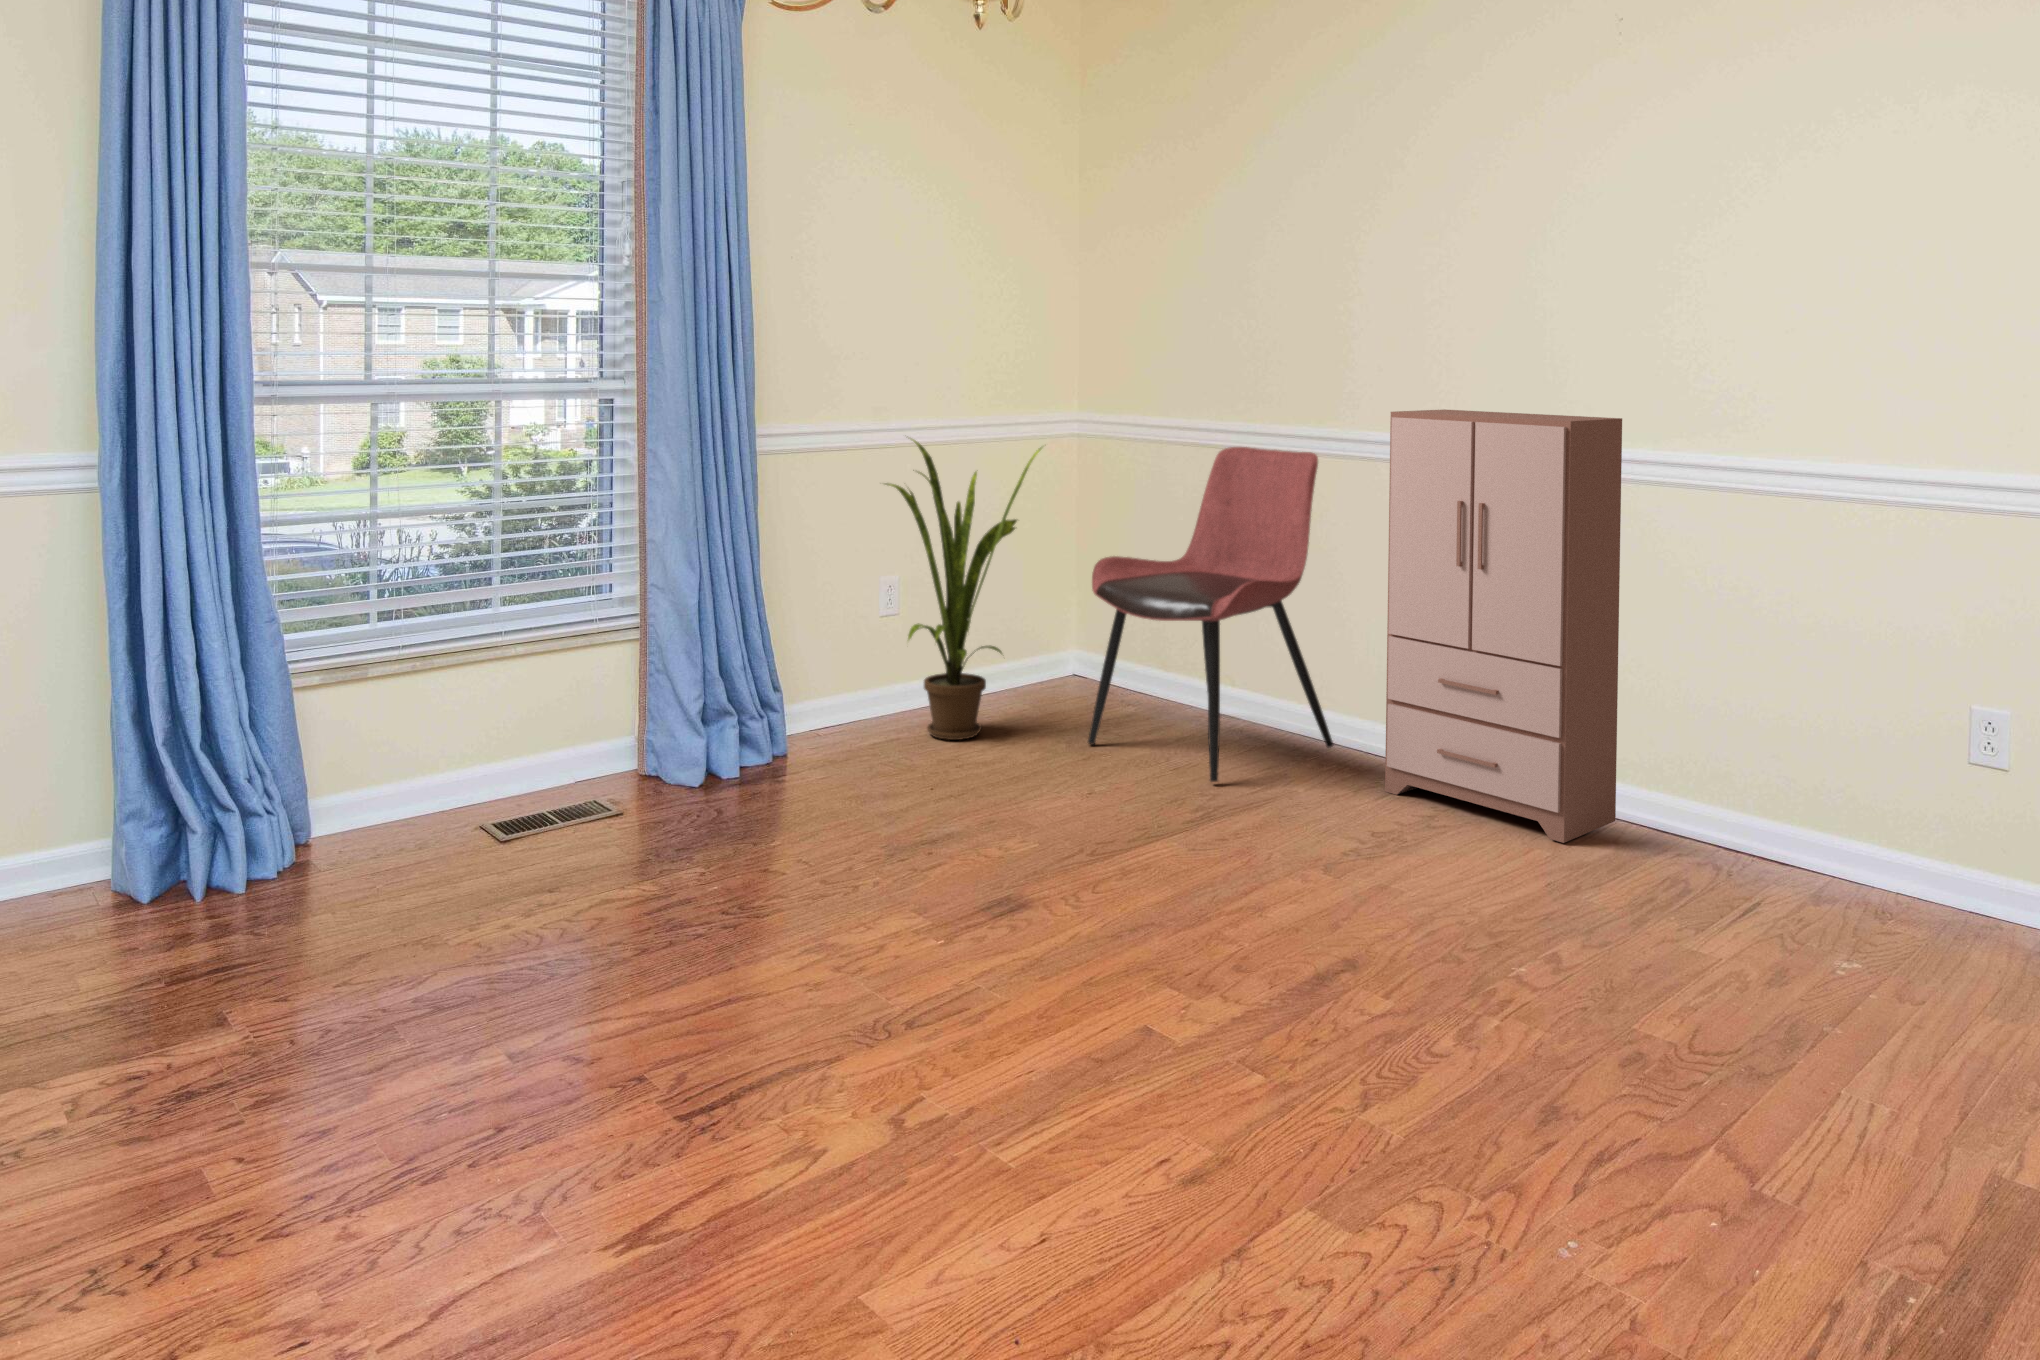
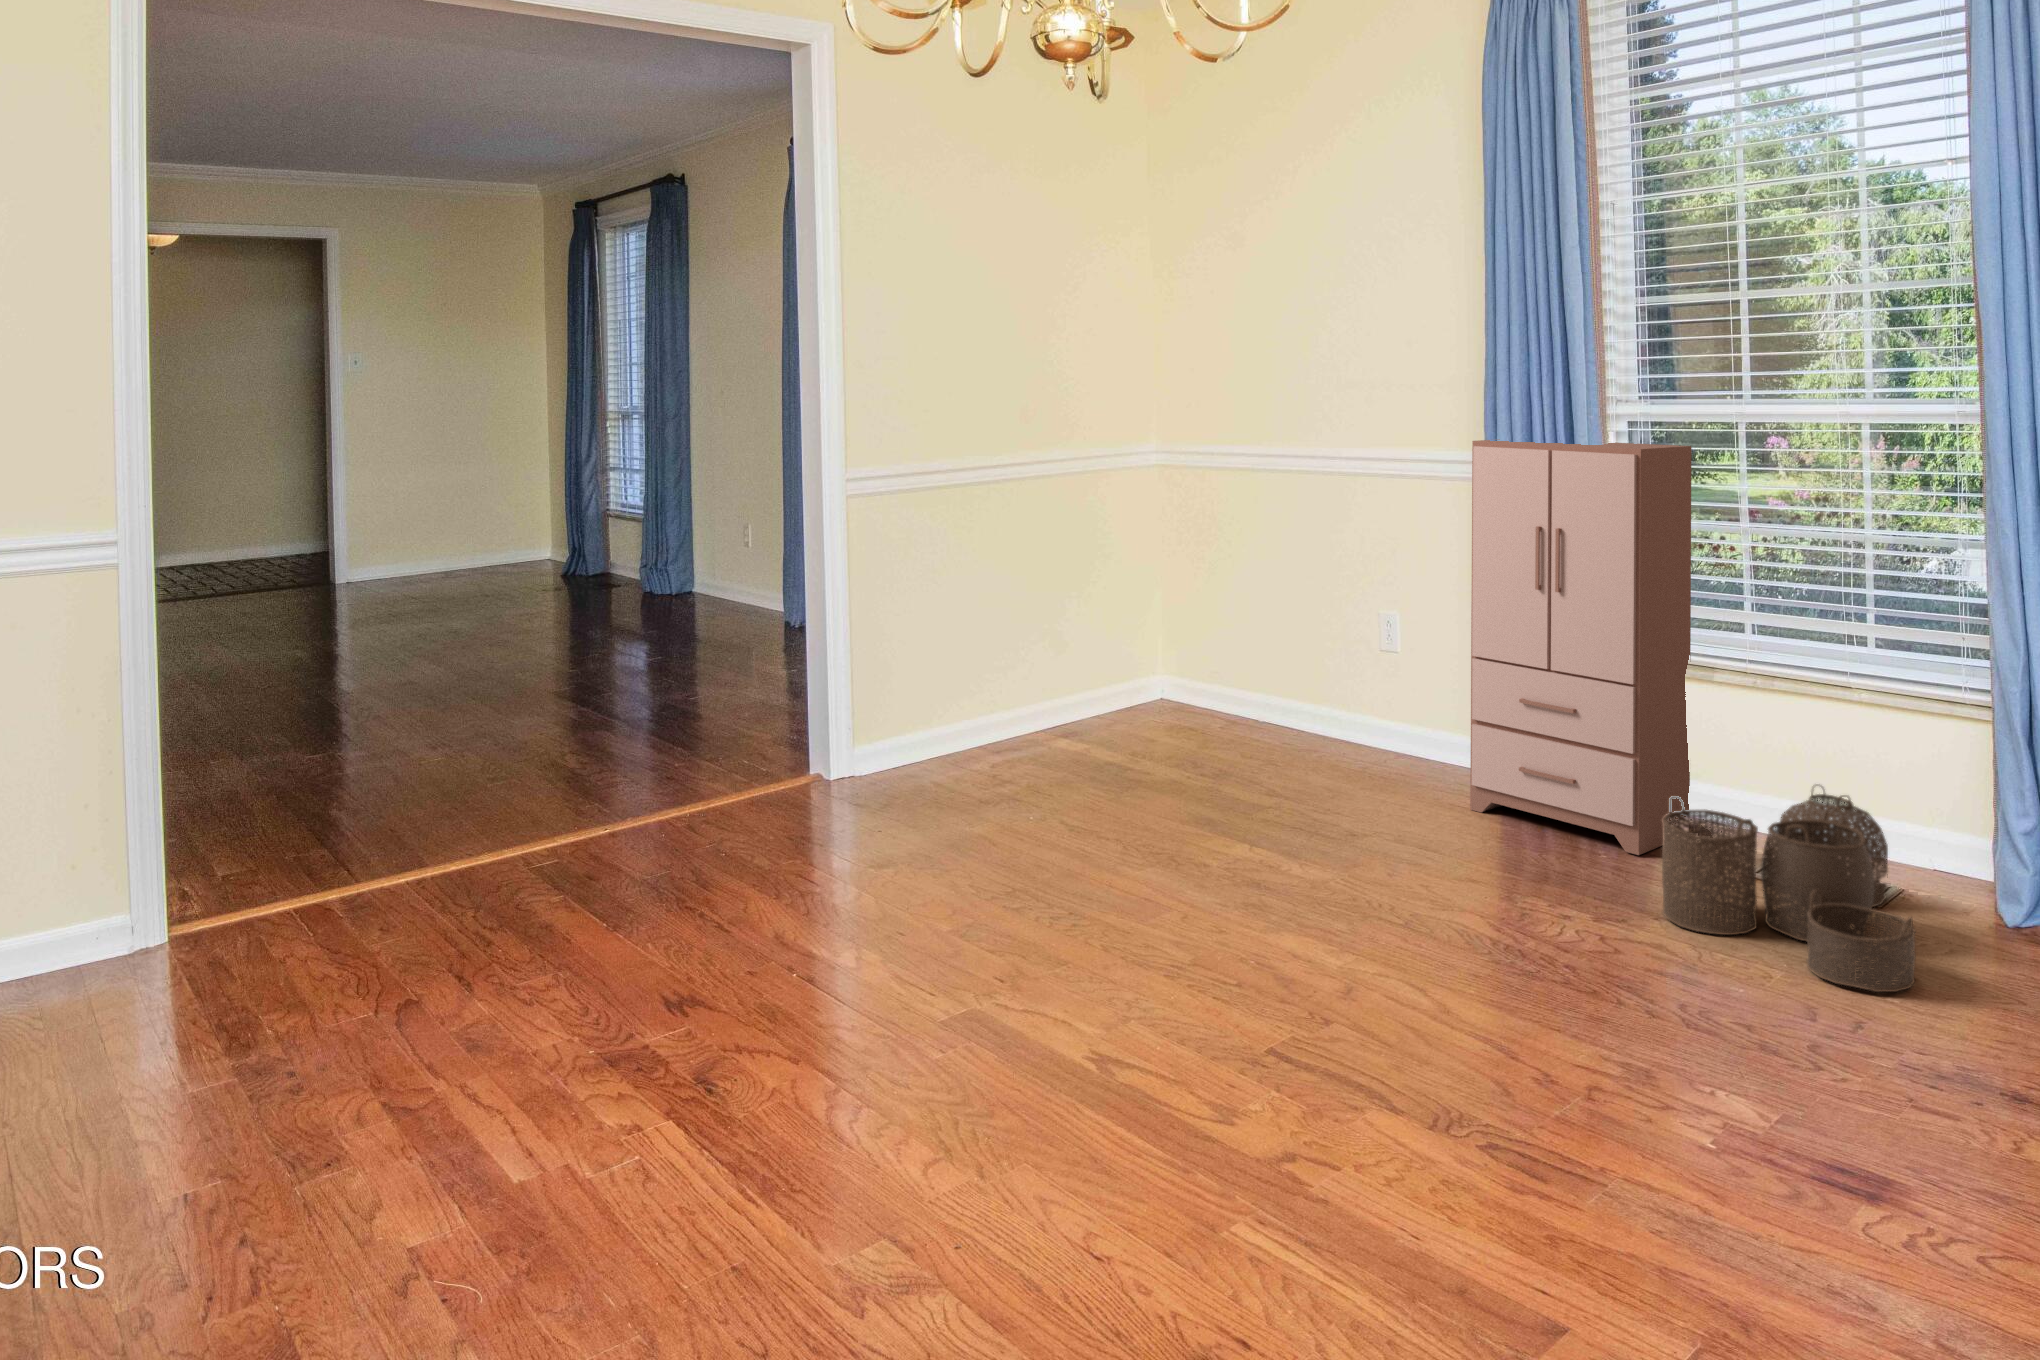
house plant: present [886,439,1042,740] -> none [976,466,1143,766]
dining chair: present [1088,447,1334,782] -> none [1183,476,1423,802]
woven basket: none [1593,773,1870,998] -> present [1662,786,1915,992]

